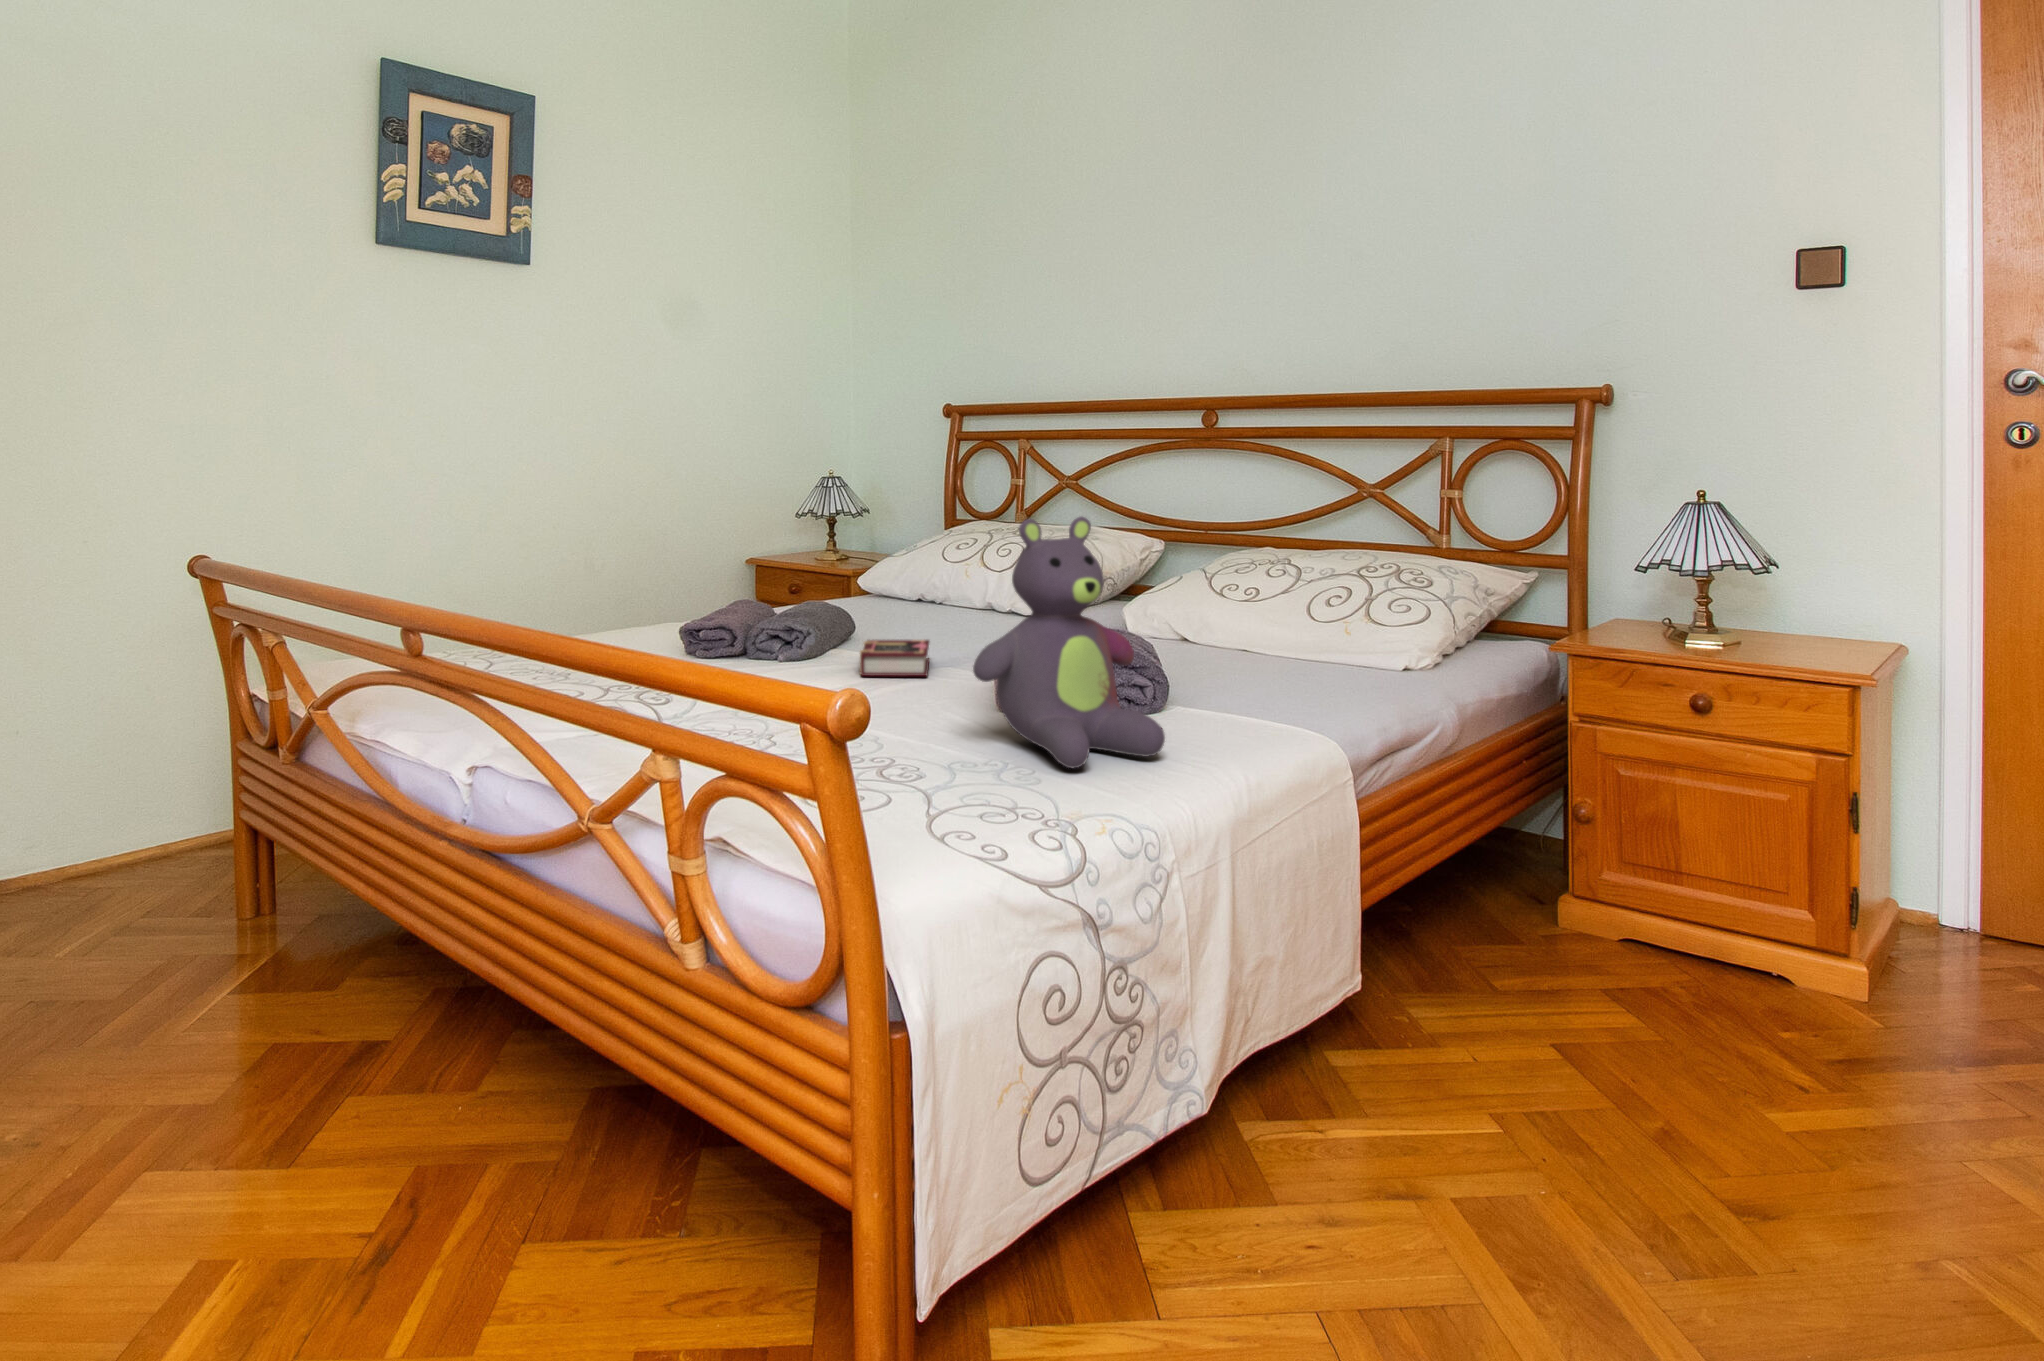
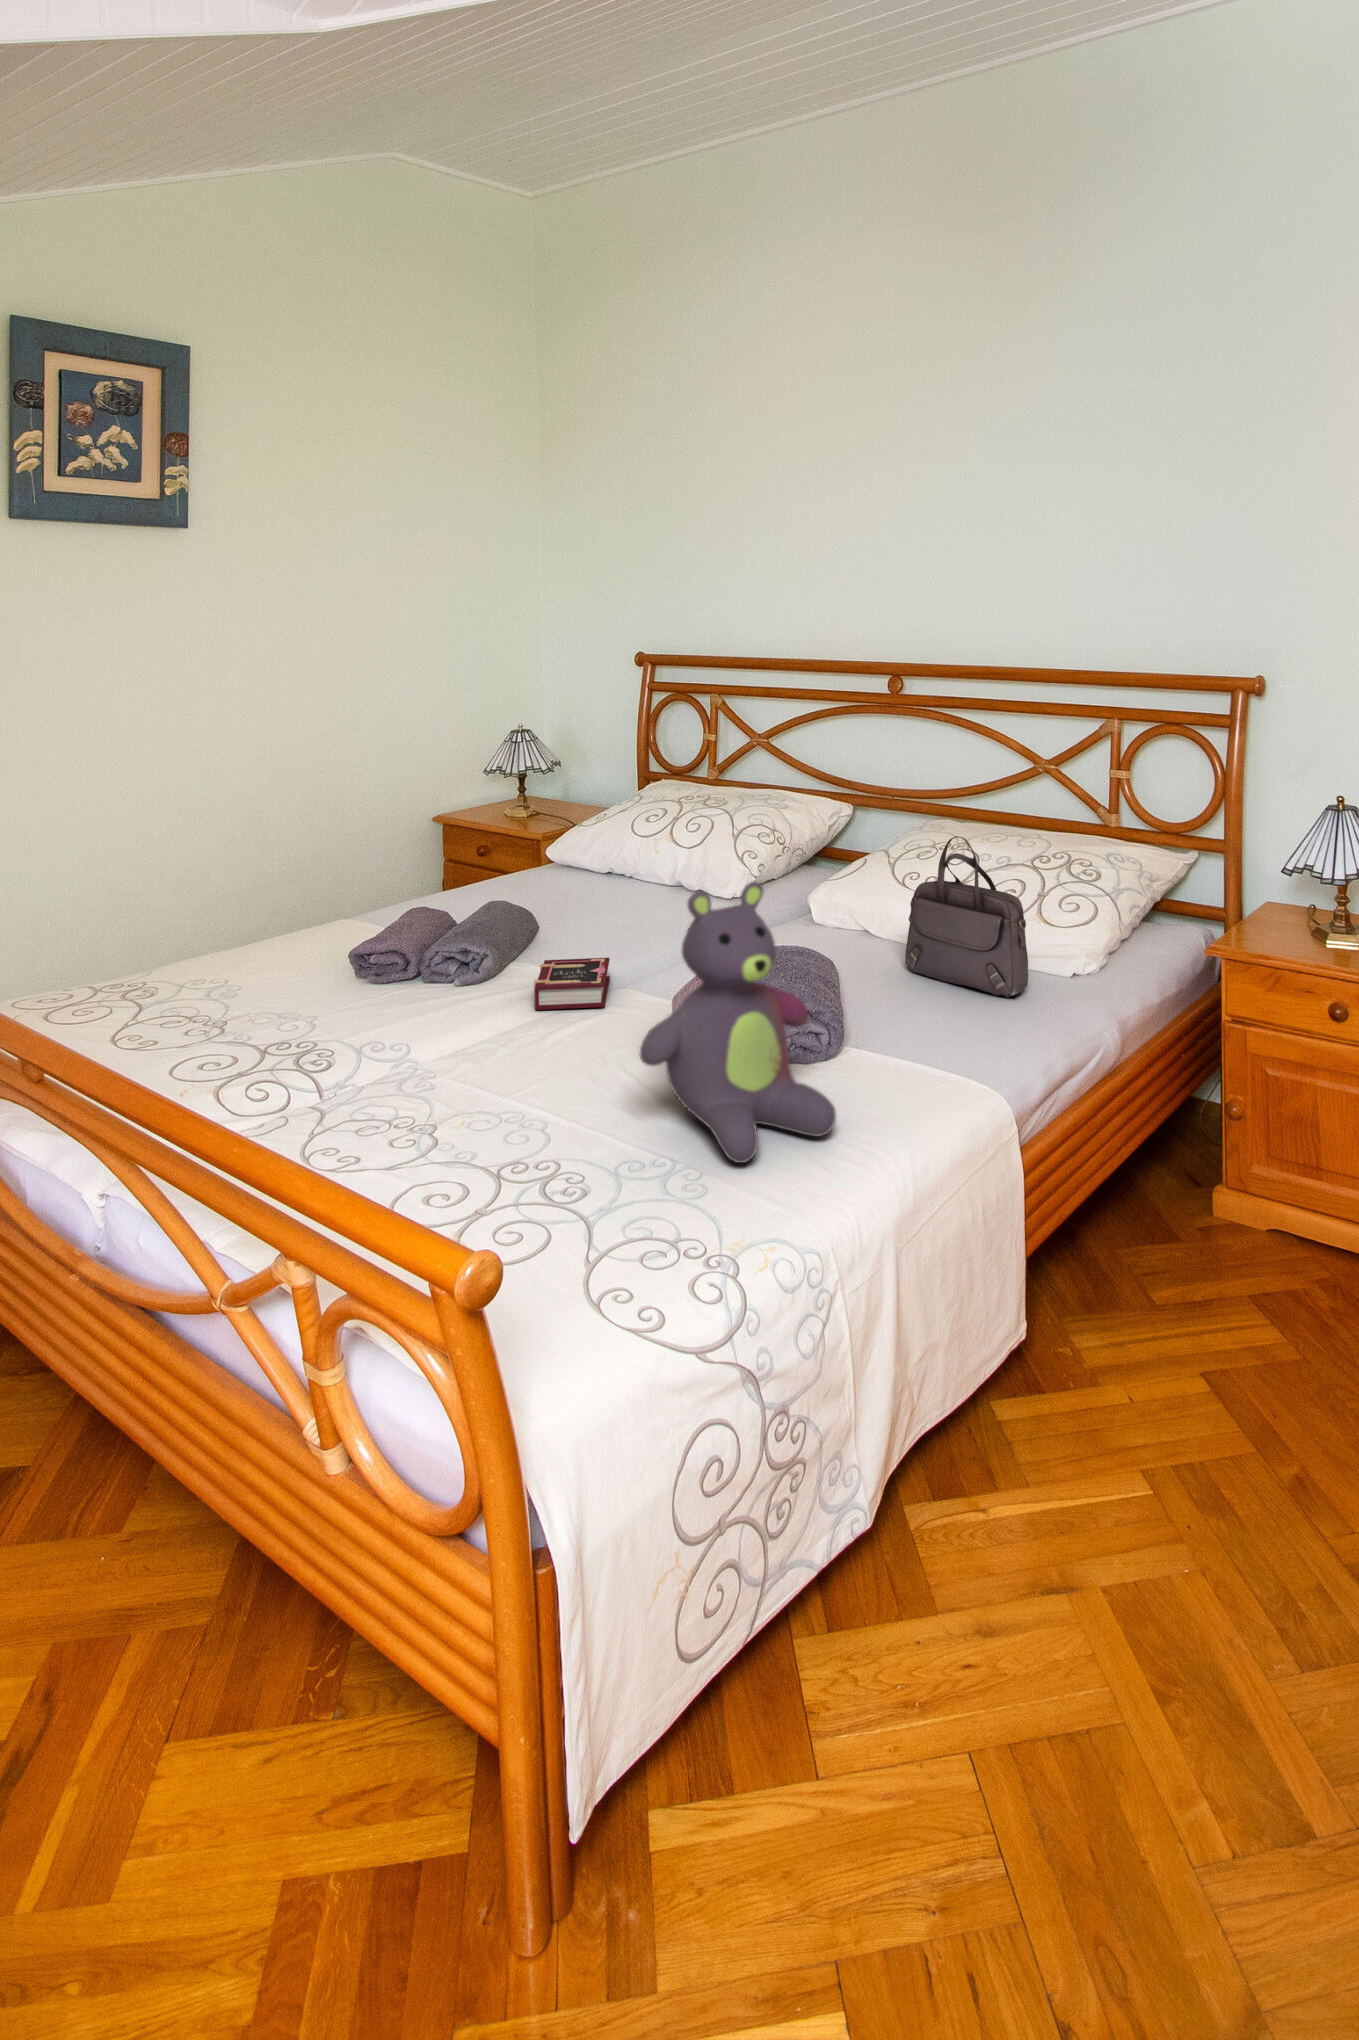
handbag: none [1226,523,1356,684] -> present [905,836,1028,997]

